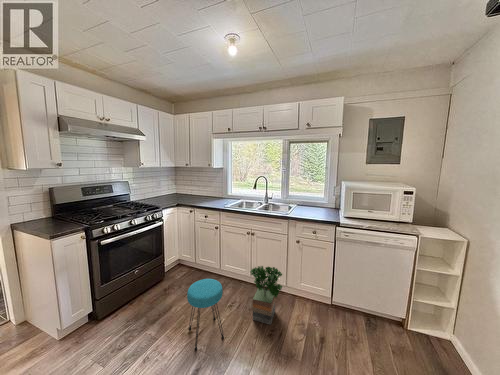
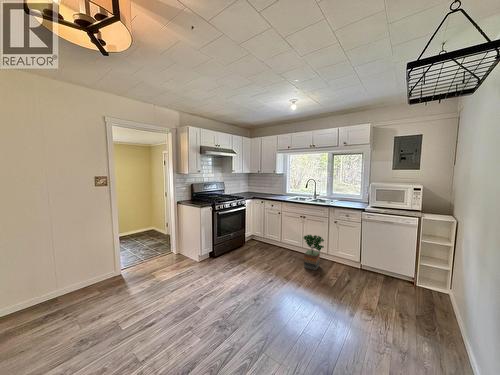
stool: present [187,279,224,350] -> none [265,238,286,273]

